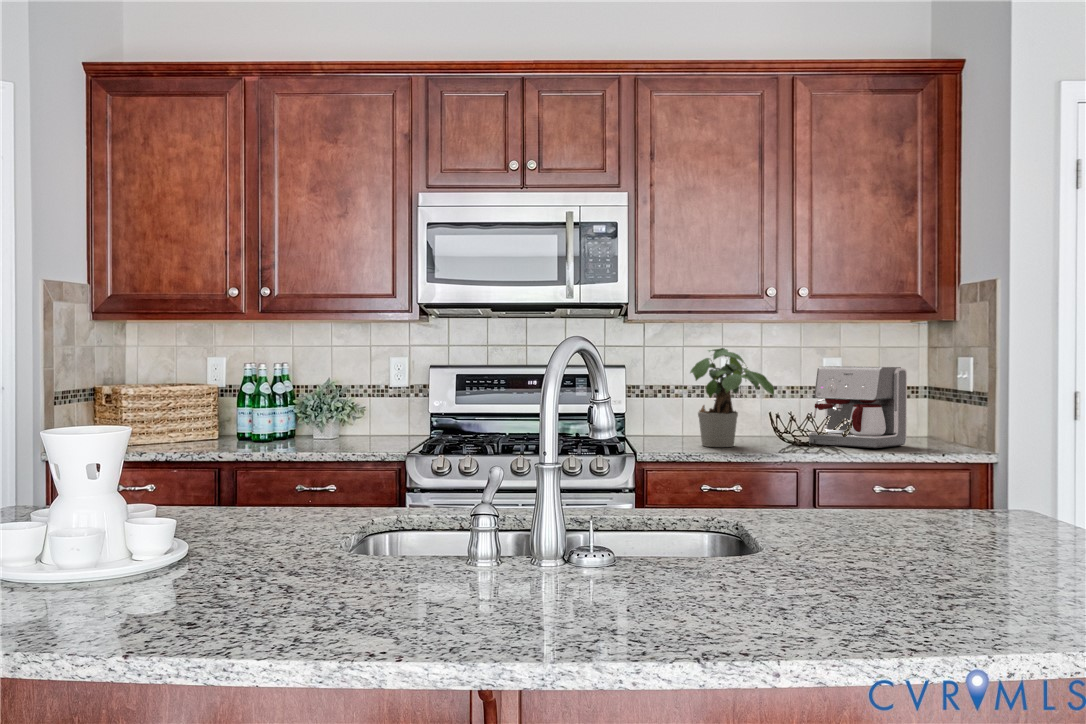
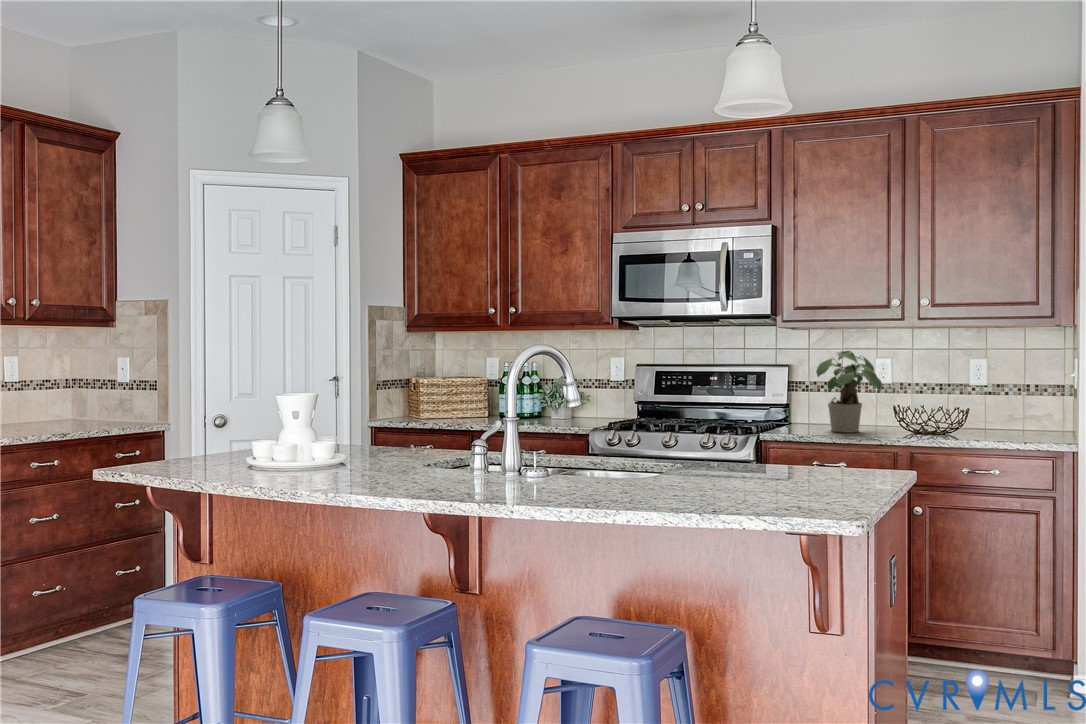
coffee maker: present [809,366,907,448] -> none [934,366,1024,437]

